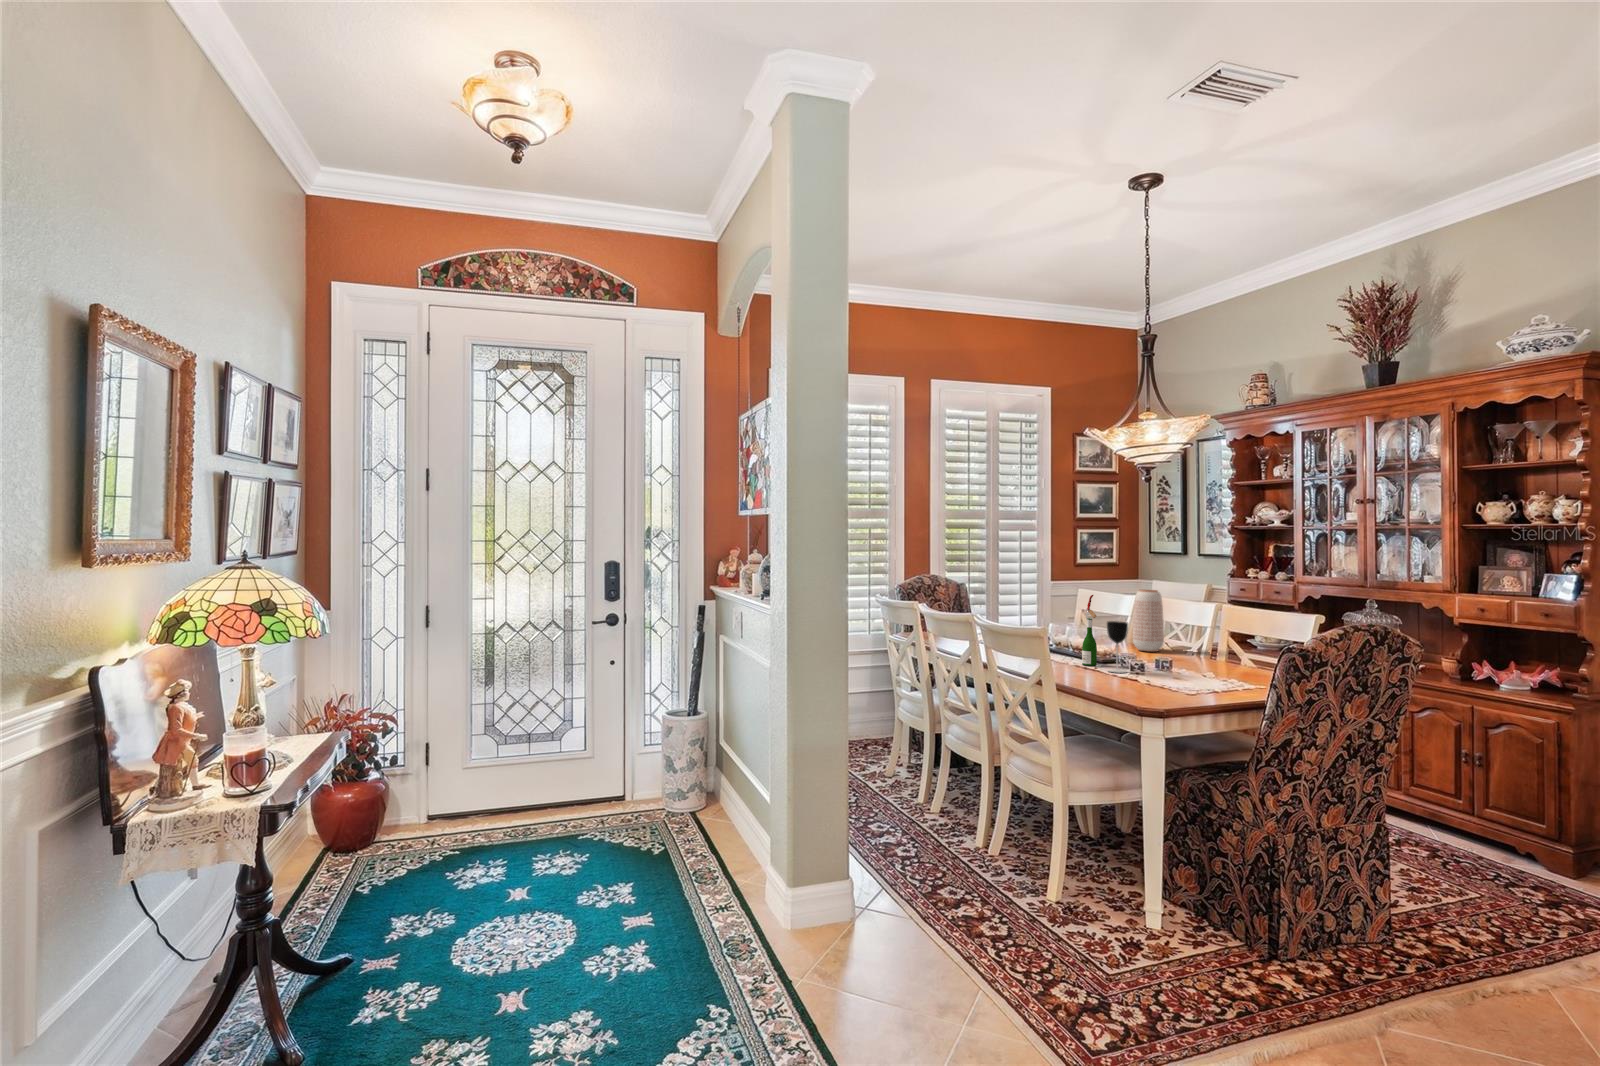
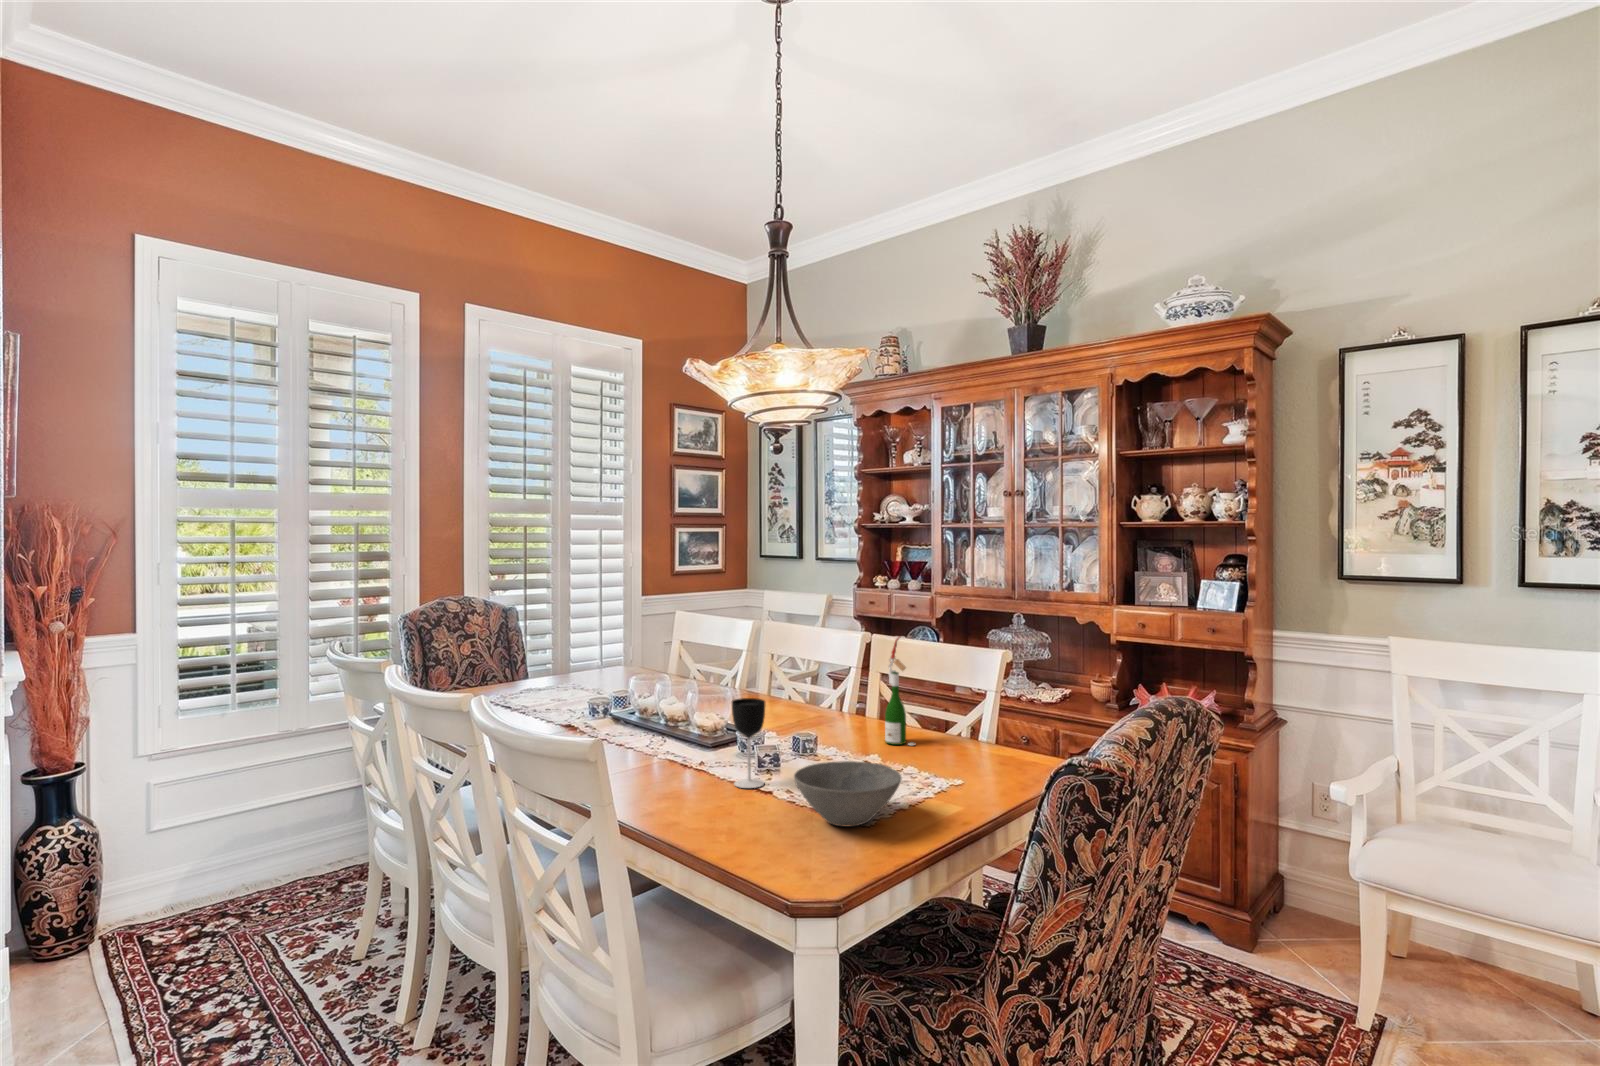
vase: present [1133,590,1164,652] -> none [762,628,805,724]
wine bottle: present [1082,595,1101,667] -> present [885,637,915,745]
bowl: none [1141,657,1210,689] -> present [794,761,902,827]

